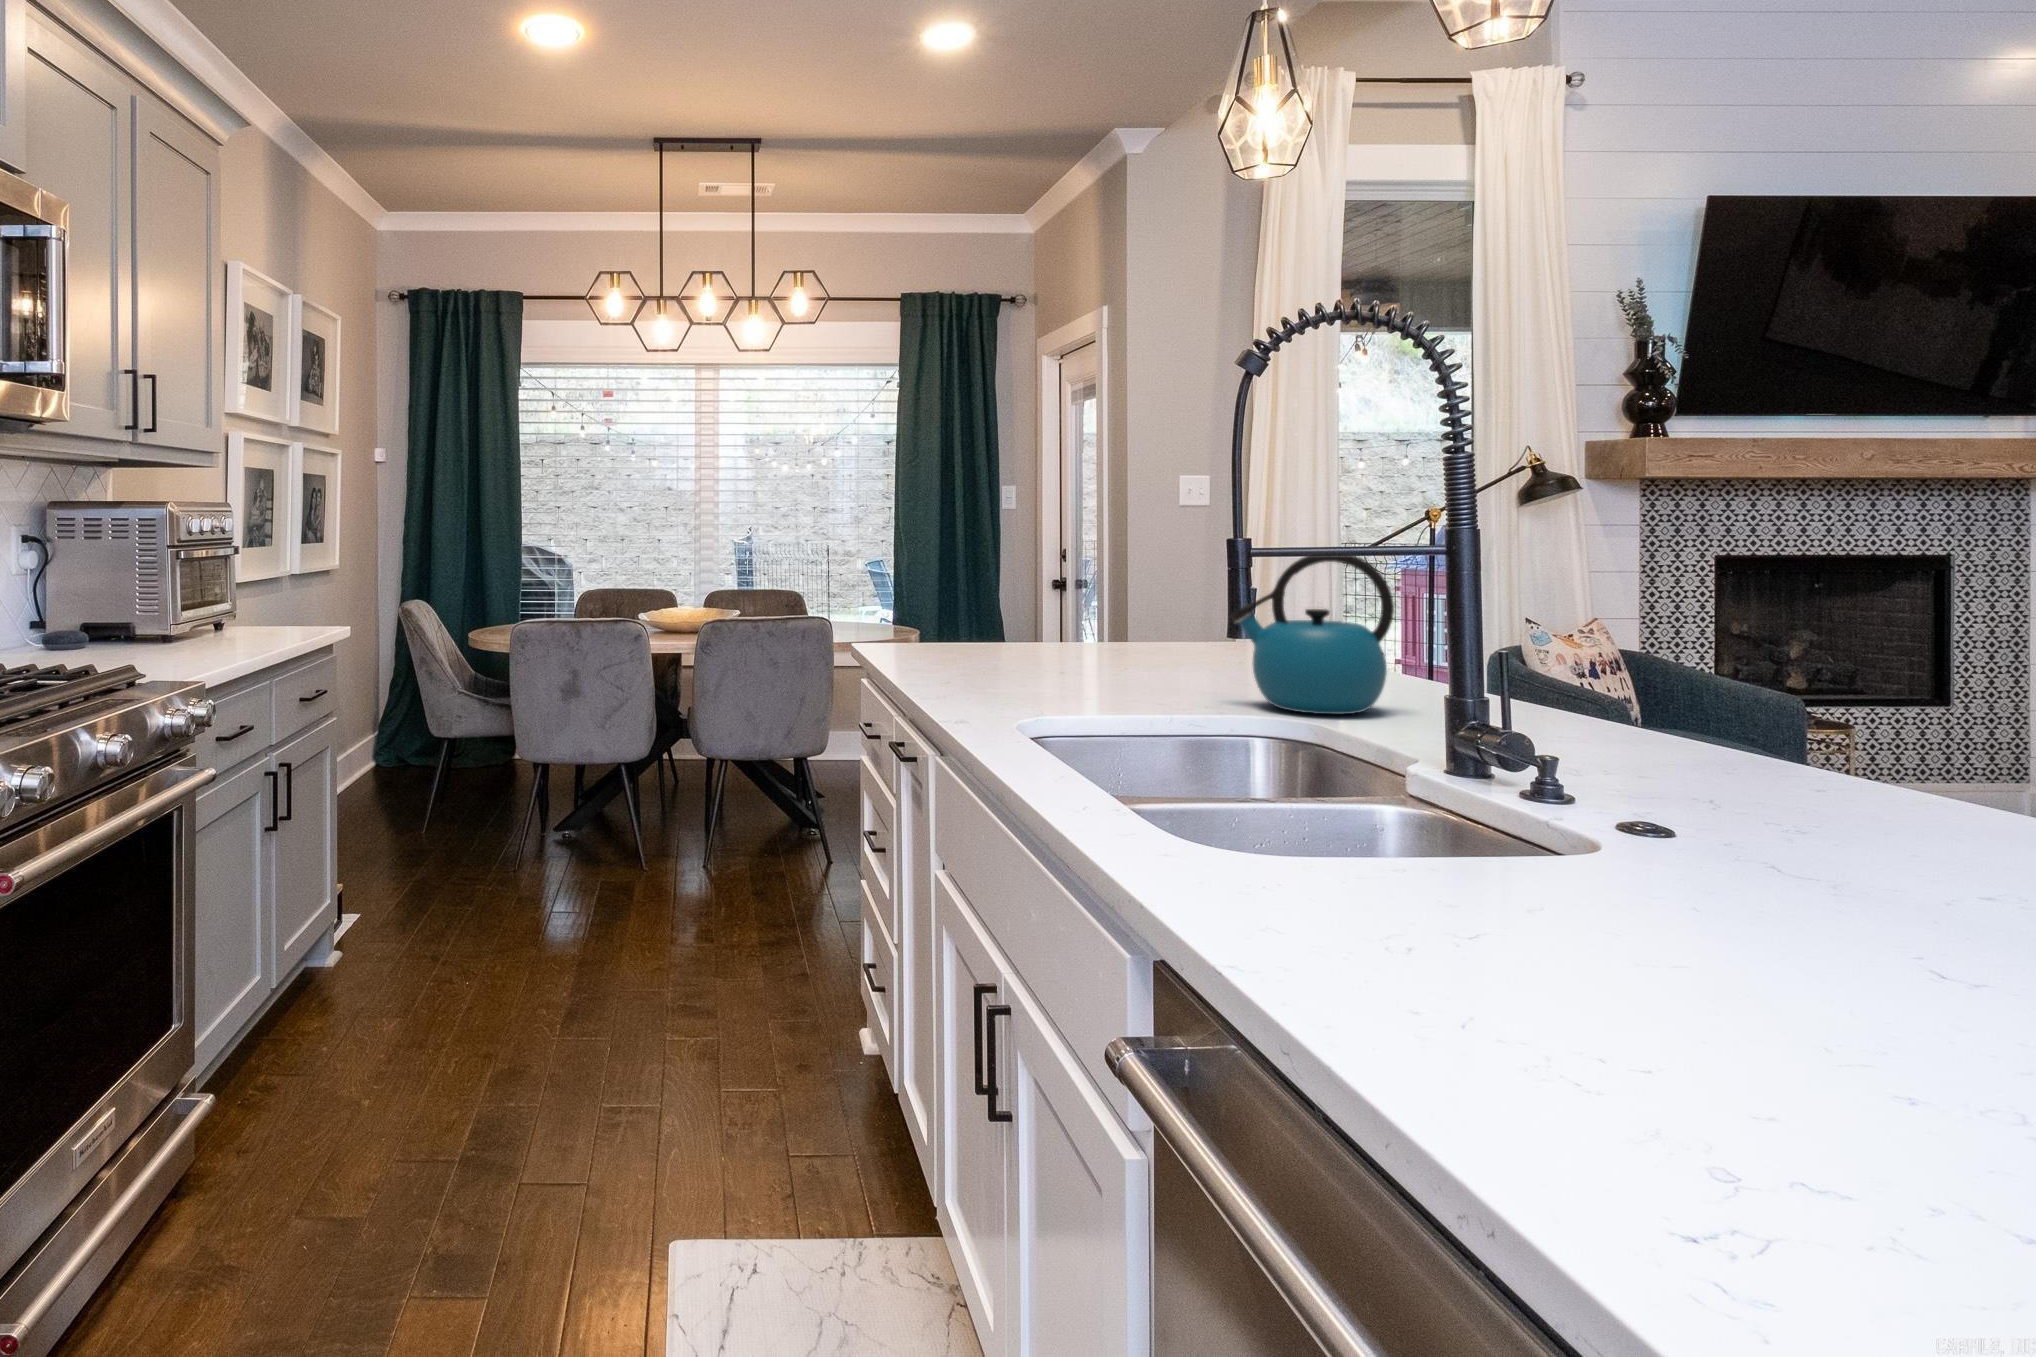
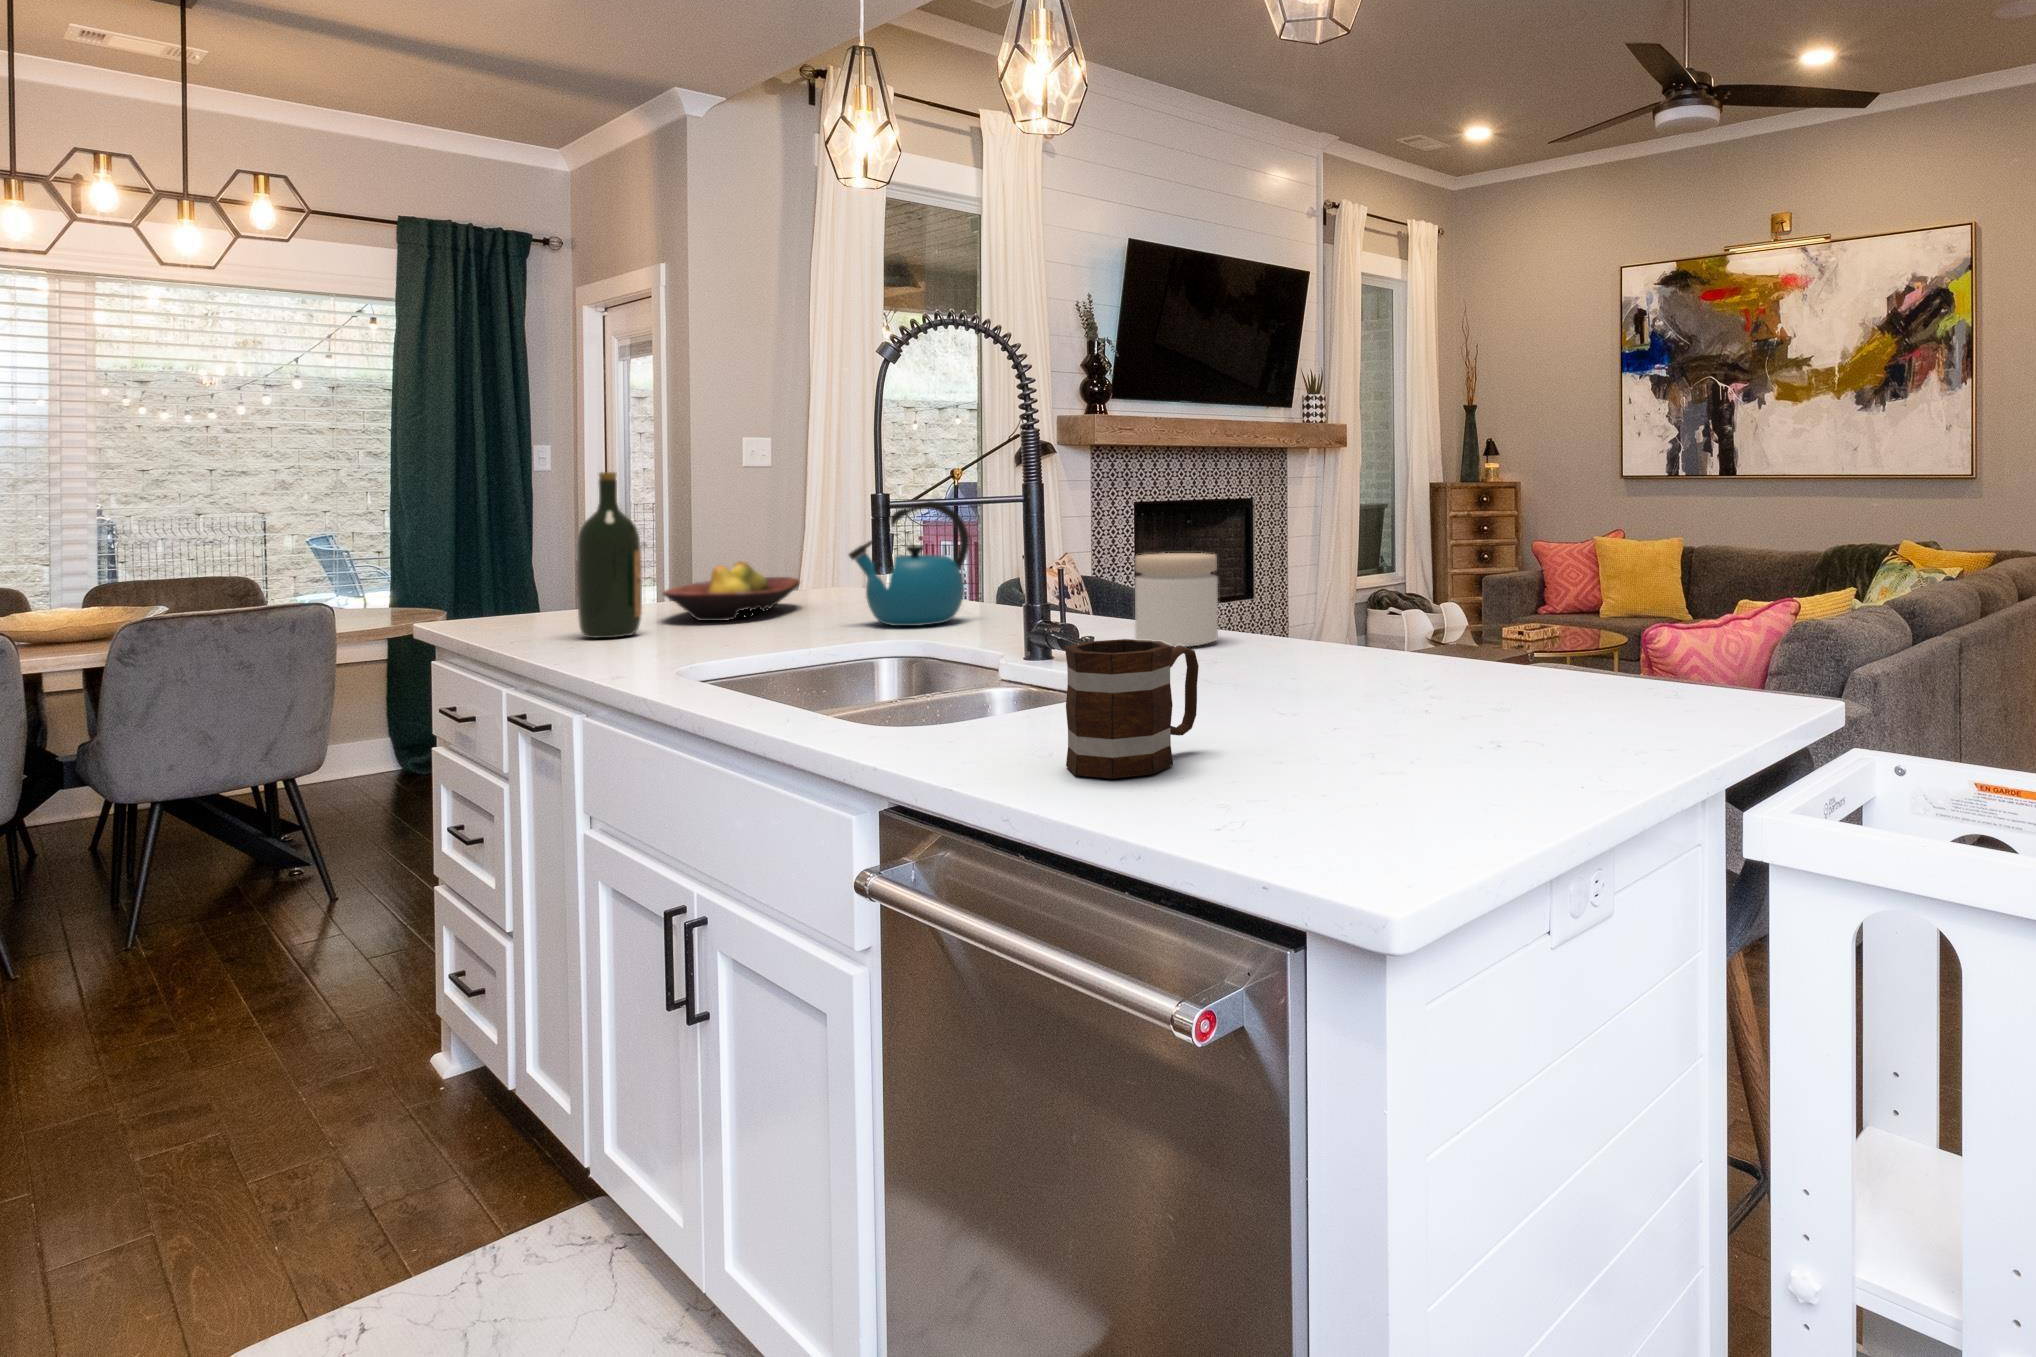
wine bottle: none [948,513,1008,689] -> present [576,472,642,638]
fruit bowl: none [1039,614,1193,680] -> present [663,561,800,621]
jar: none [1657,648,1838,814] -> present [1135,553,1218,647]
mug: none [1416,823,1735,1131] -> present [1065,639,1199,779]

